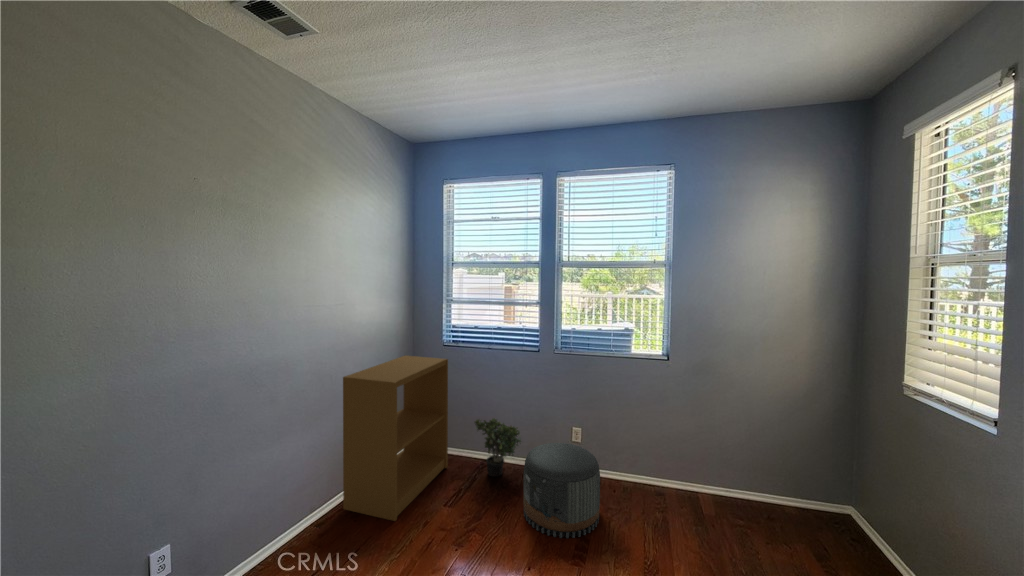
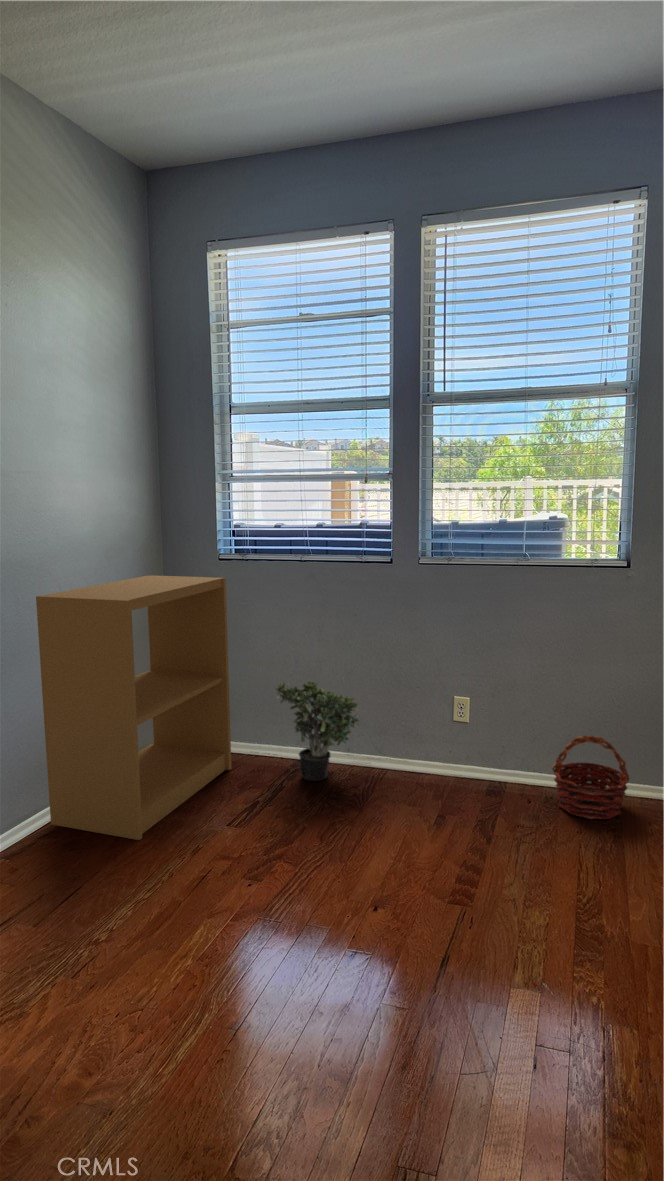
pouf: present [523,443,600,538] -> none [362,715,497,863]
basket: none [629,455,672,506] -> present [552,735,629,819]

